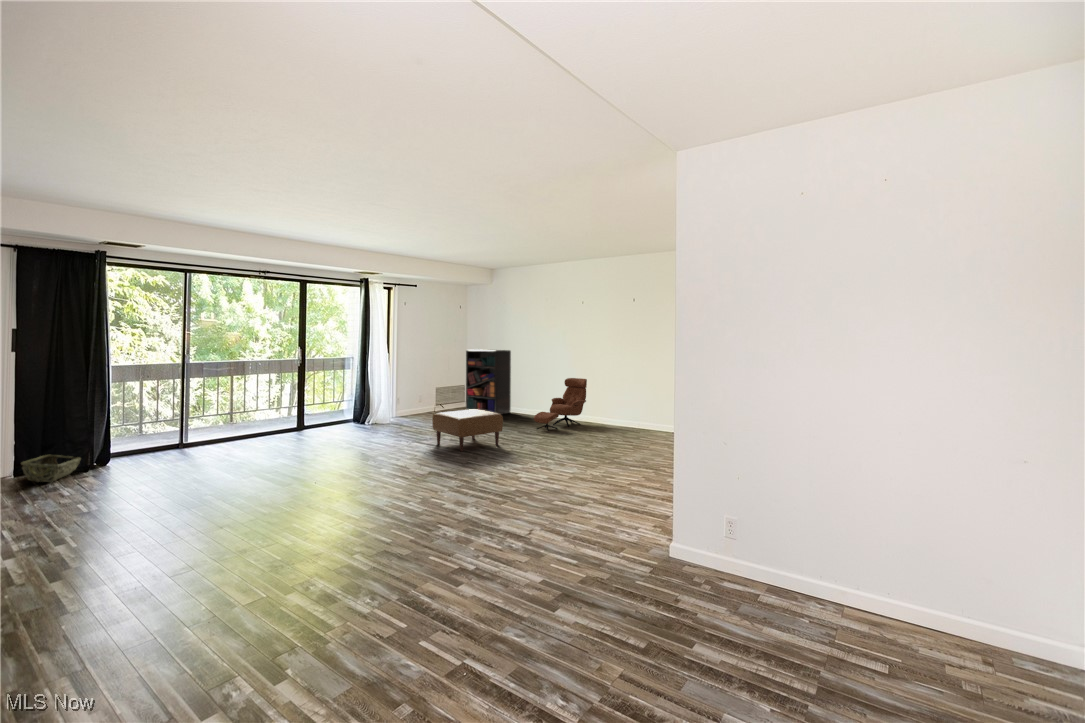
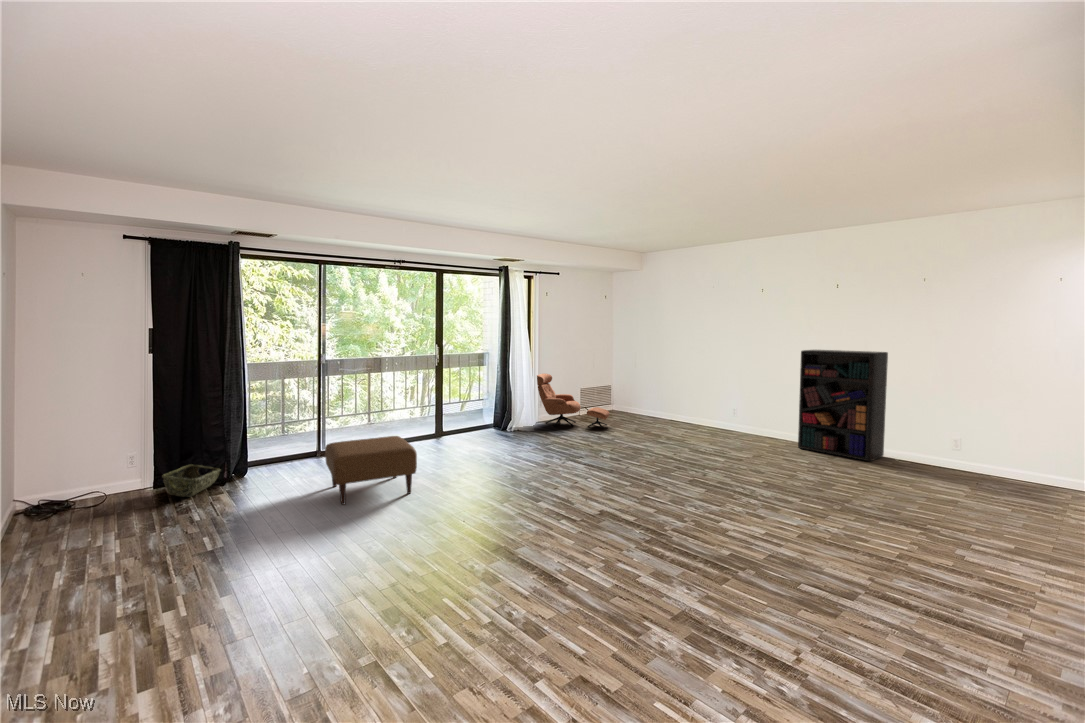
bookshelf: present [466,349,511,415] -> present [798,350,888,461]
lounge chair: present [534,378,587,431] -> present [537,374,610,428]
ottoman: present [432,409,503,451] -> present [325,436,417,505]

